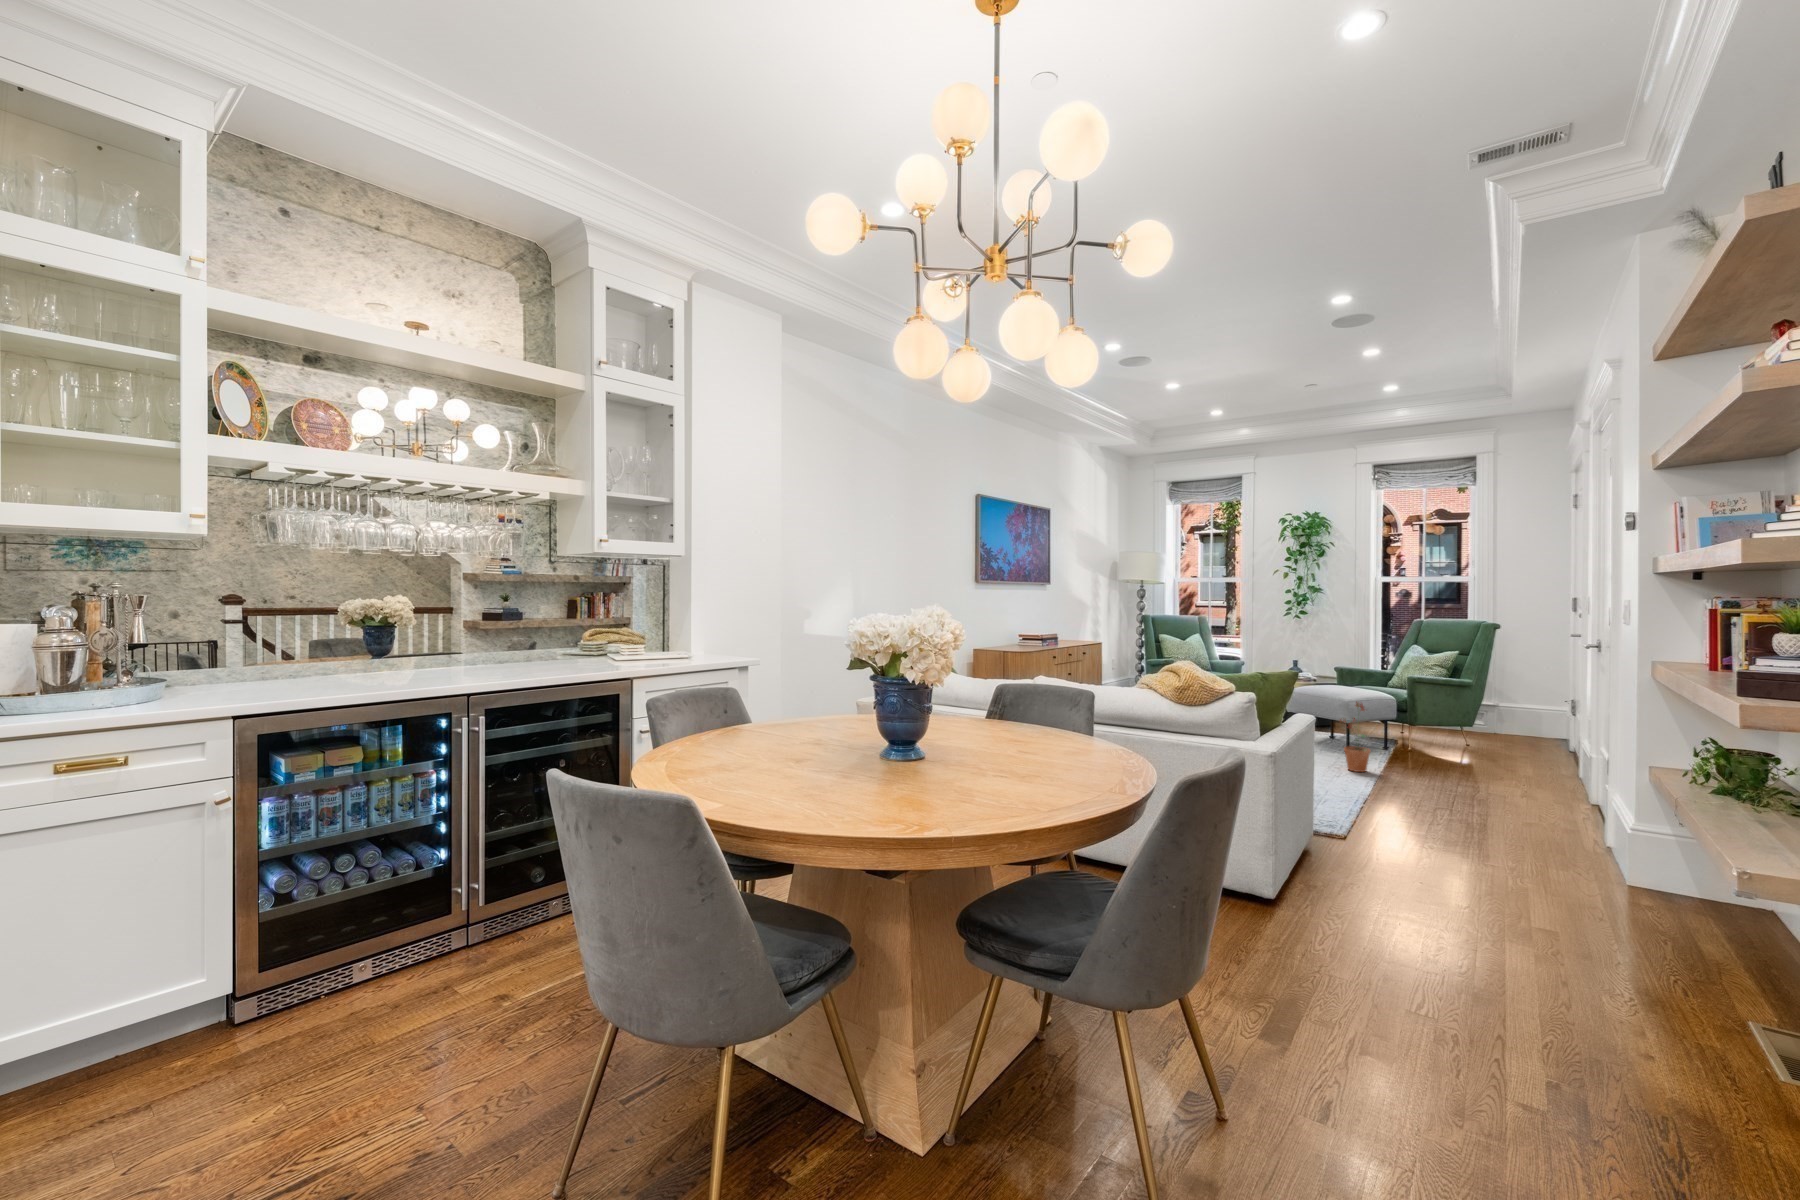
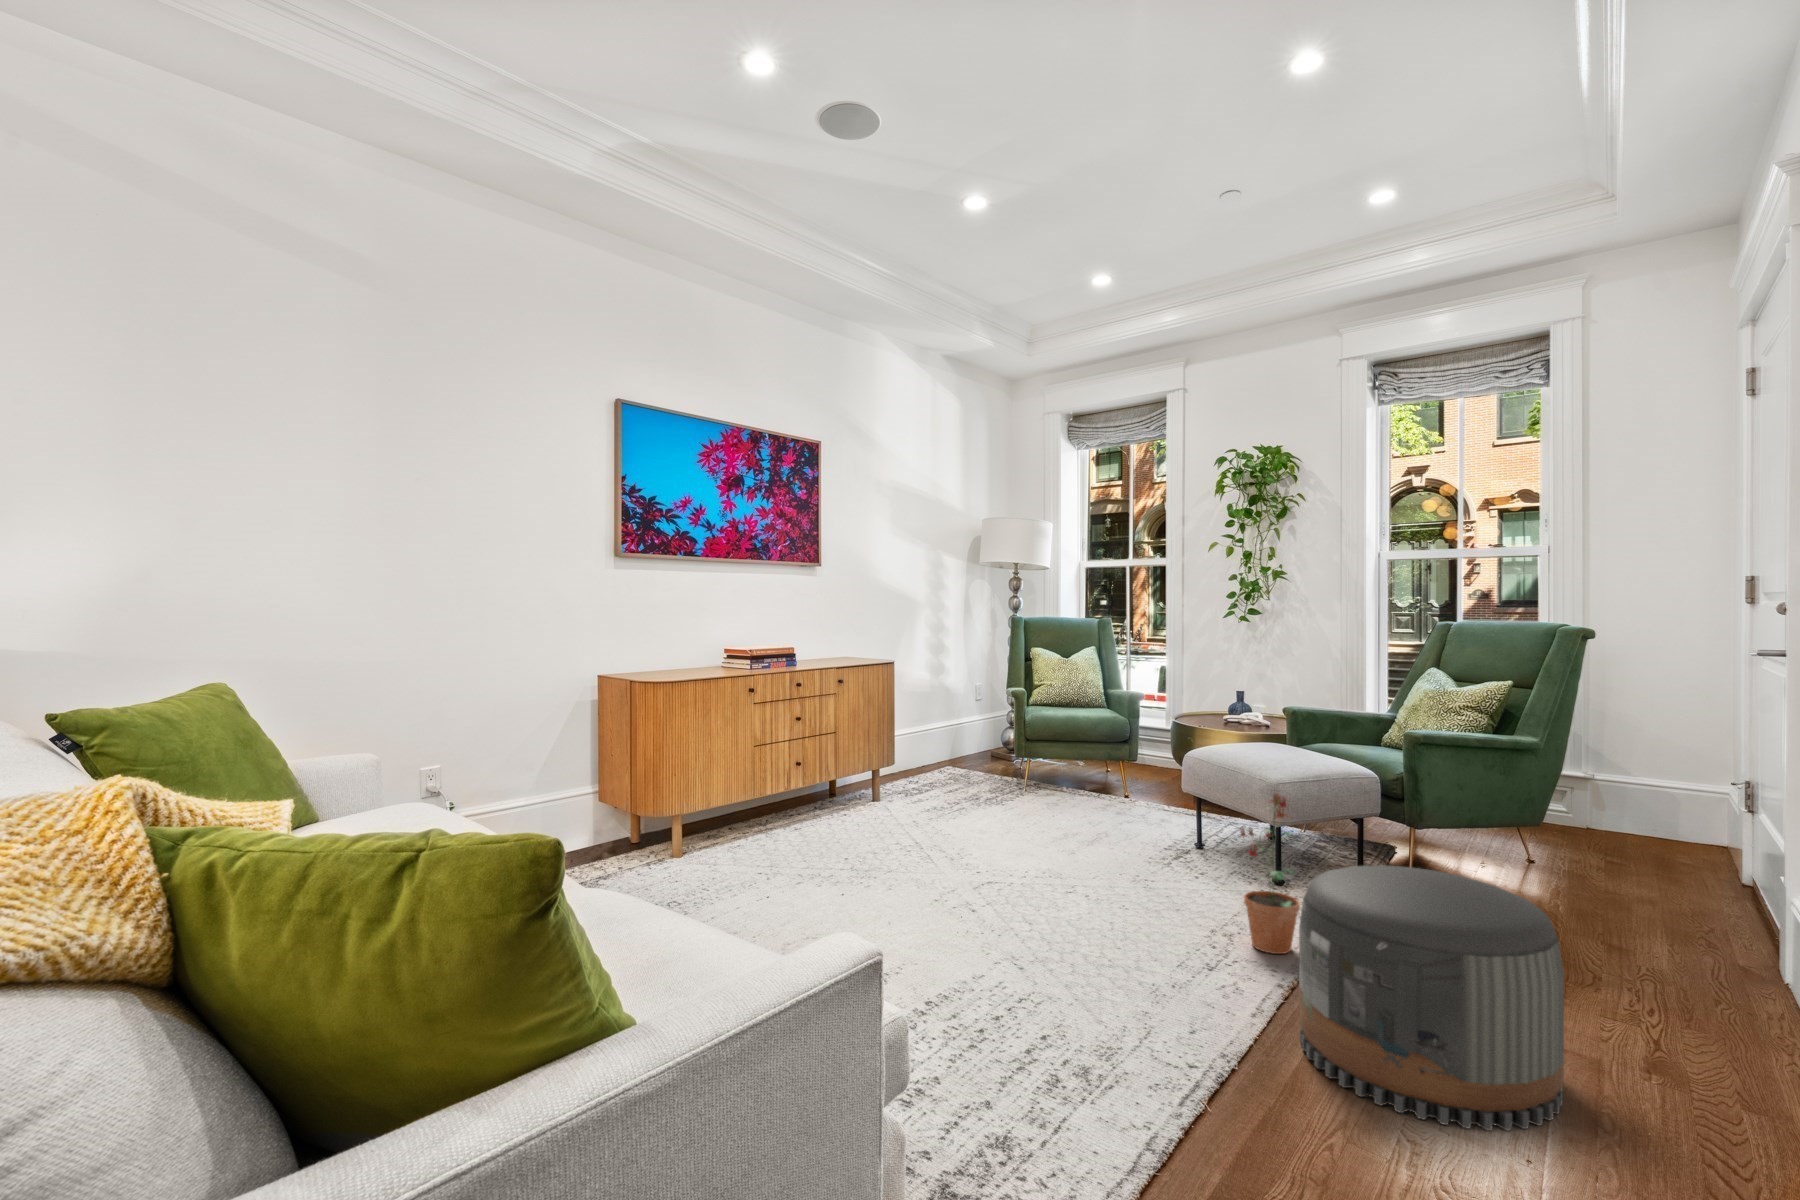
pouf: none [1385,723,1490,807] -> present [1299,865,1564,1131]

